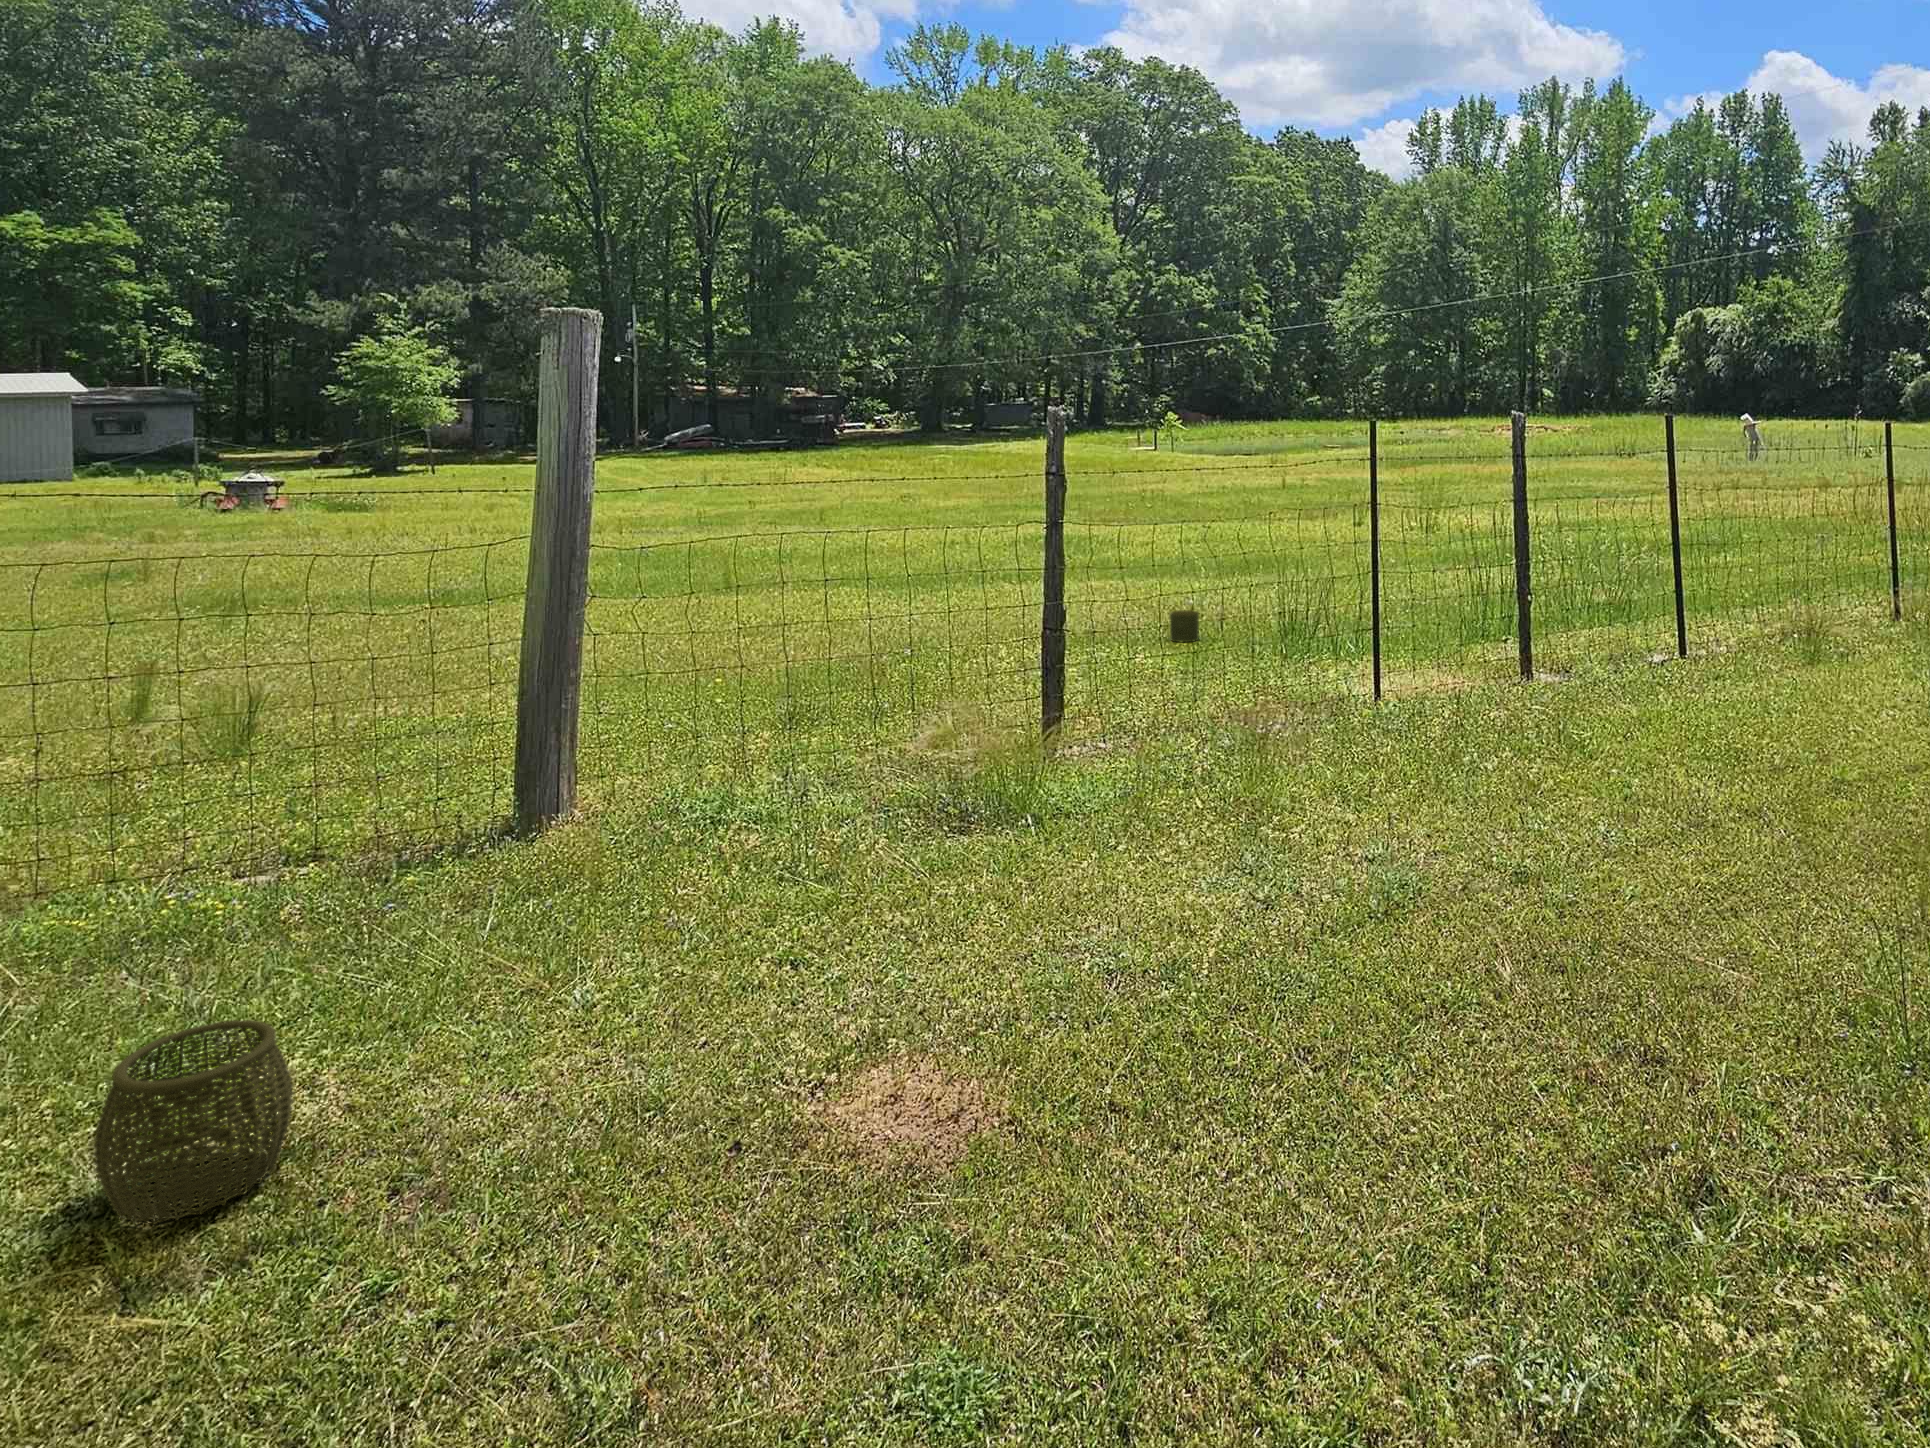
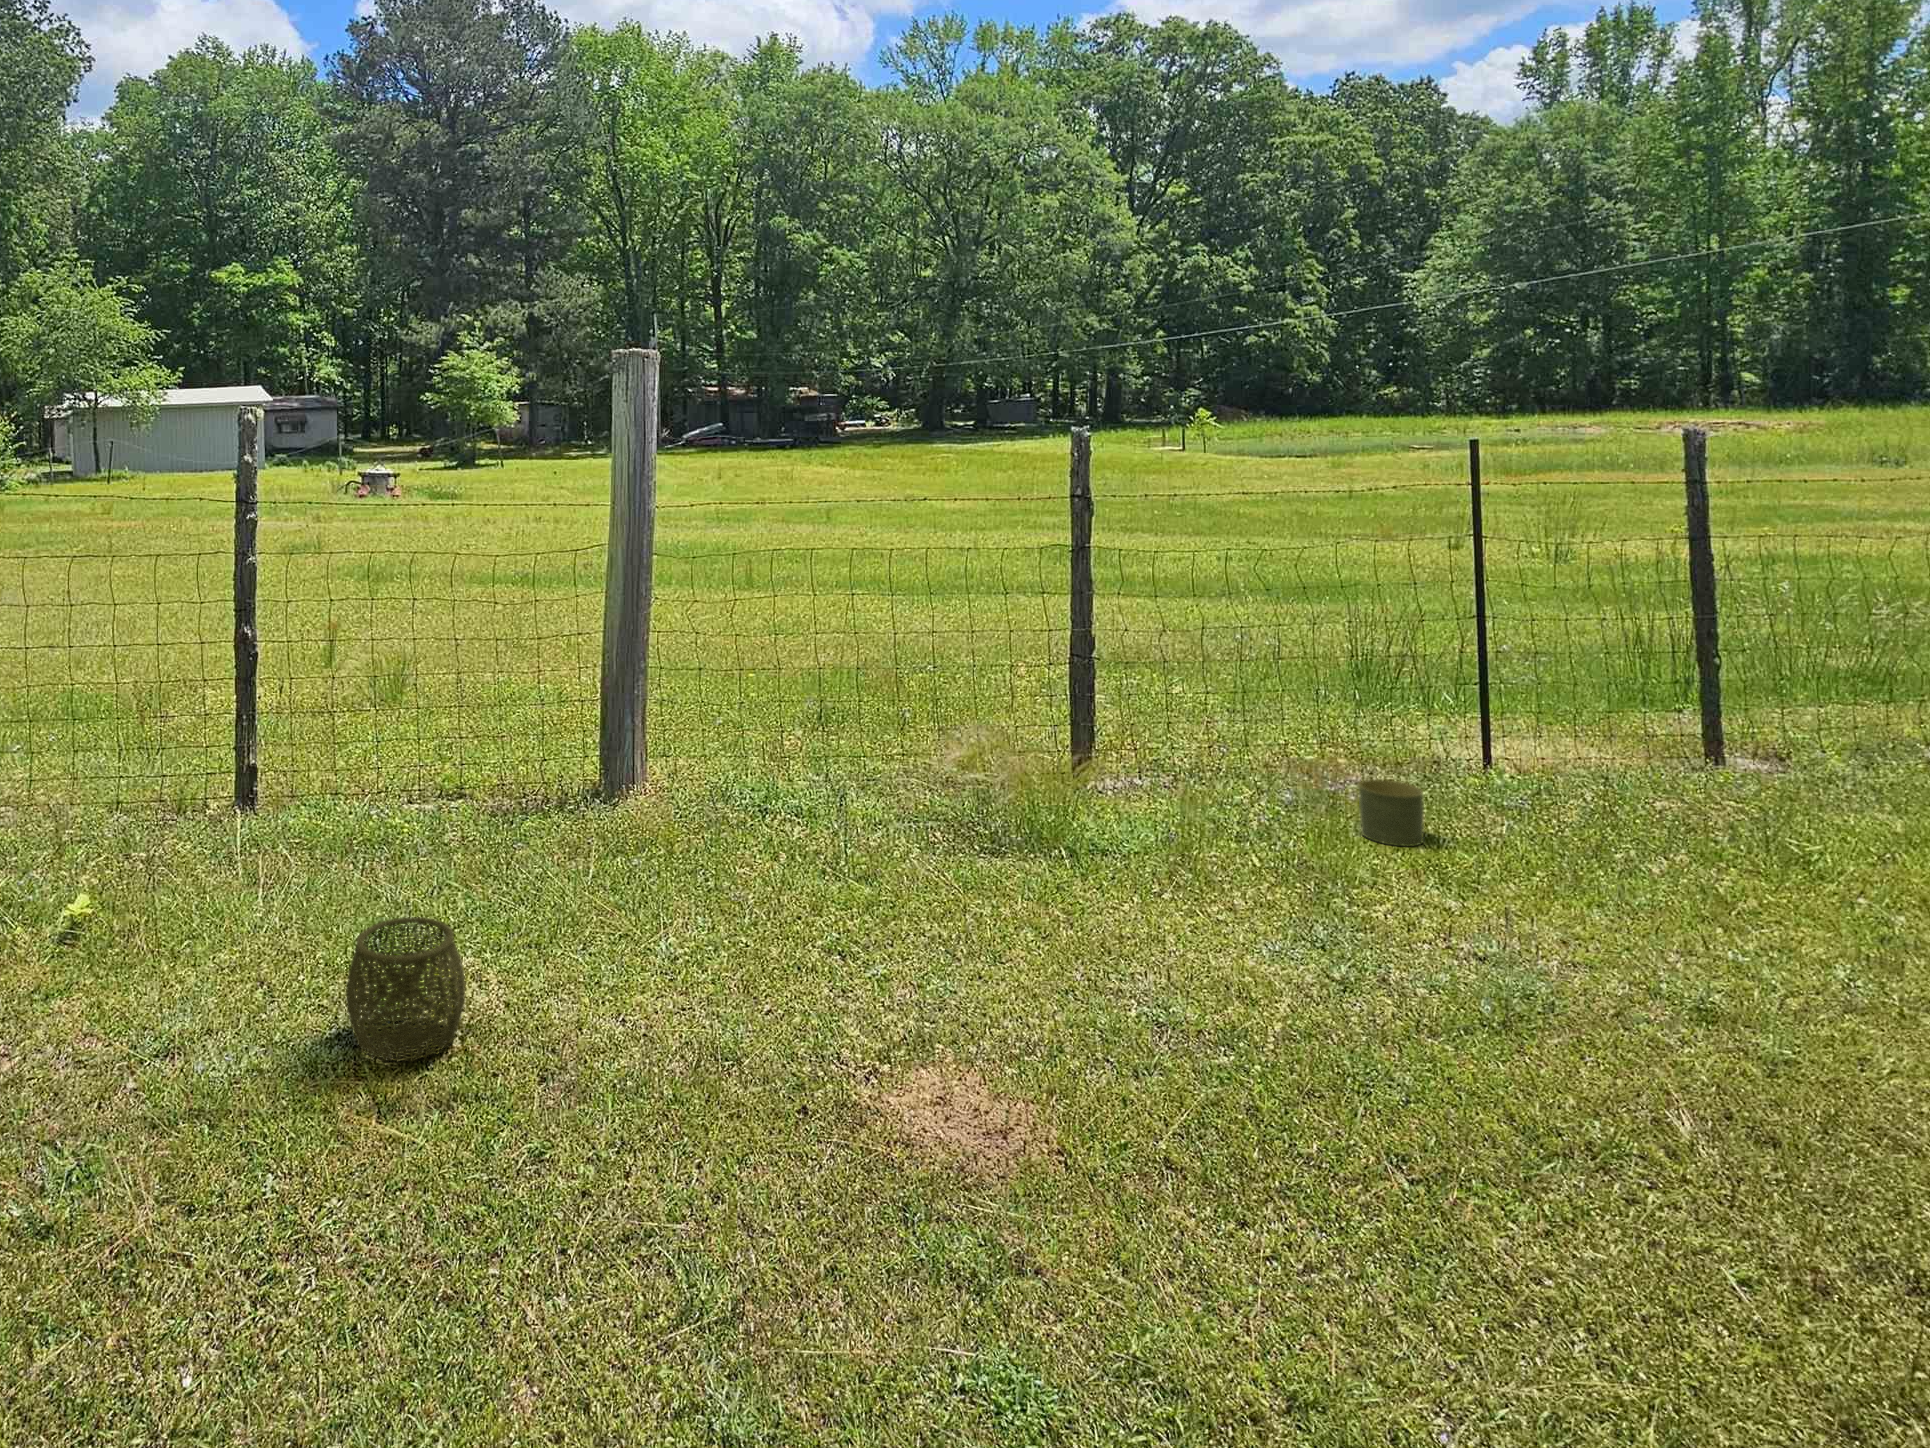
planter: present [1169,610,1199,642] -> present [1358,779,1424,847]

